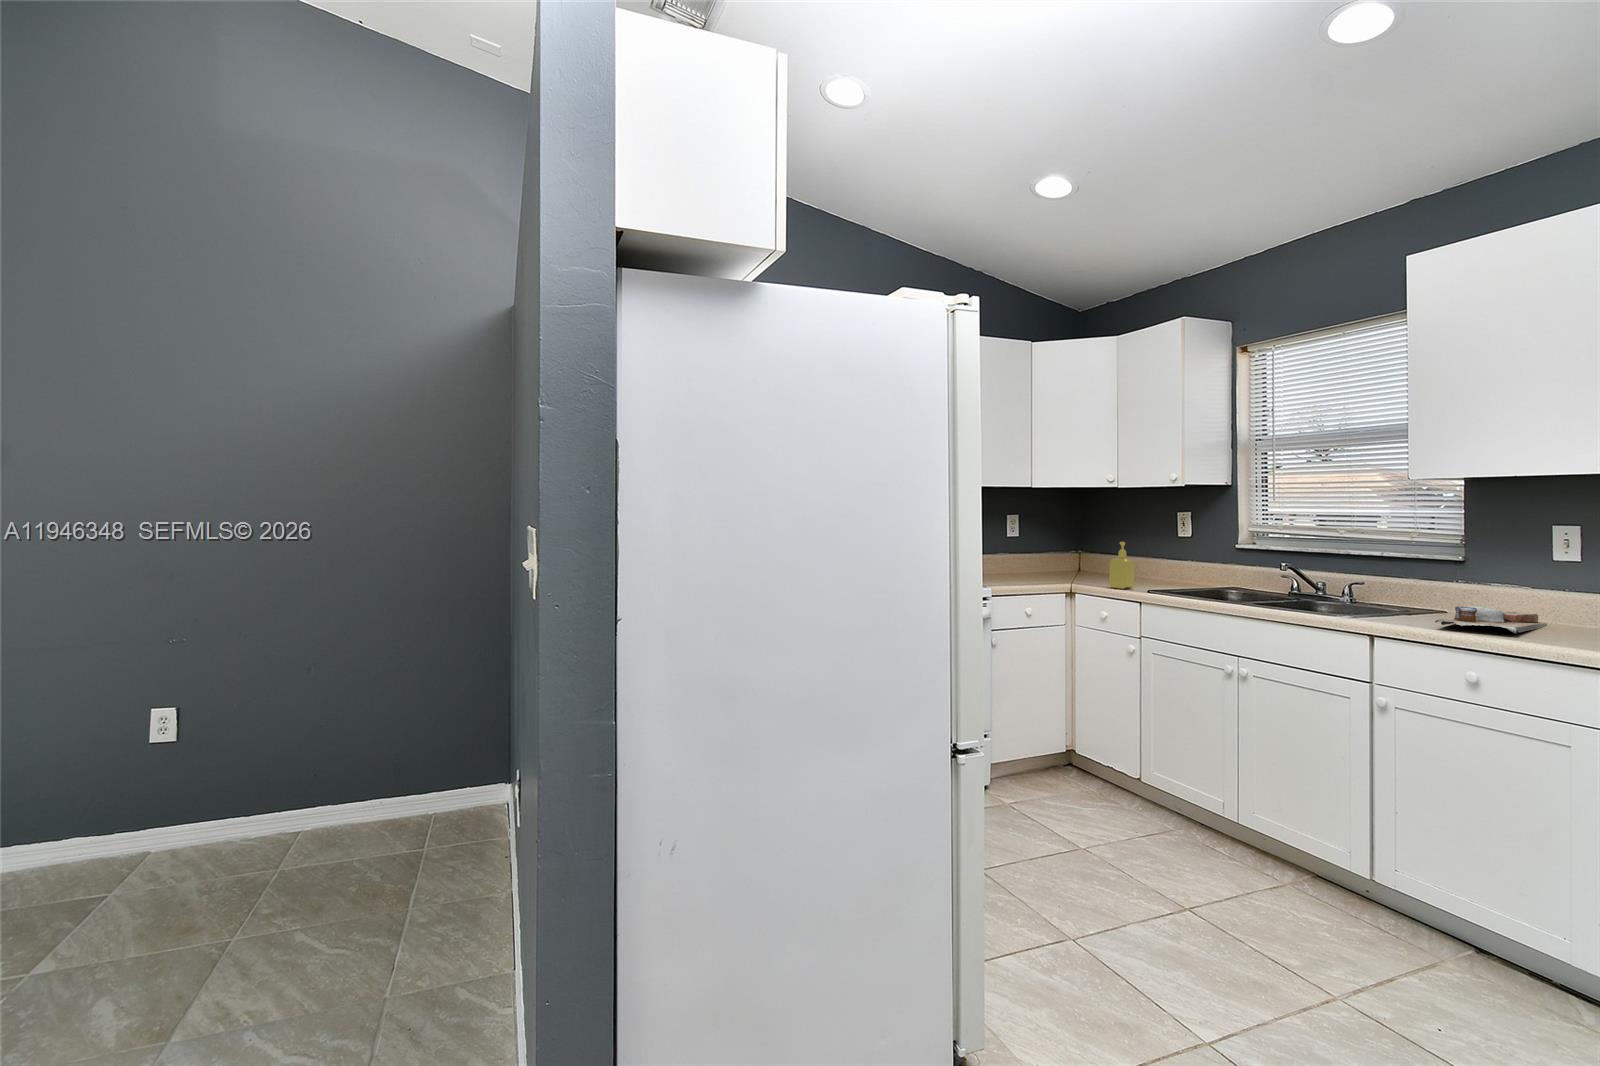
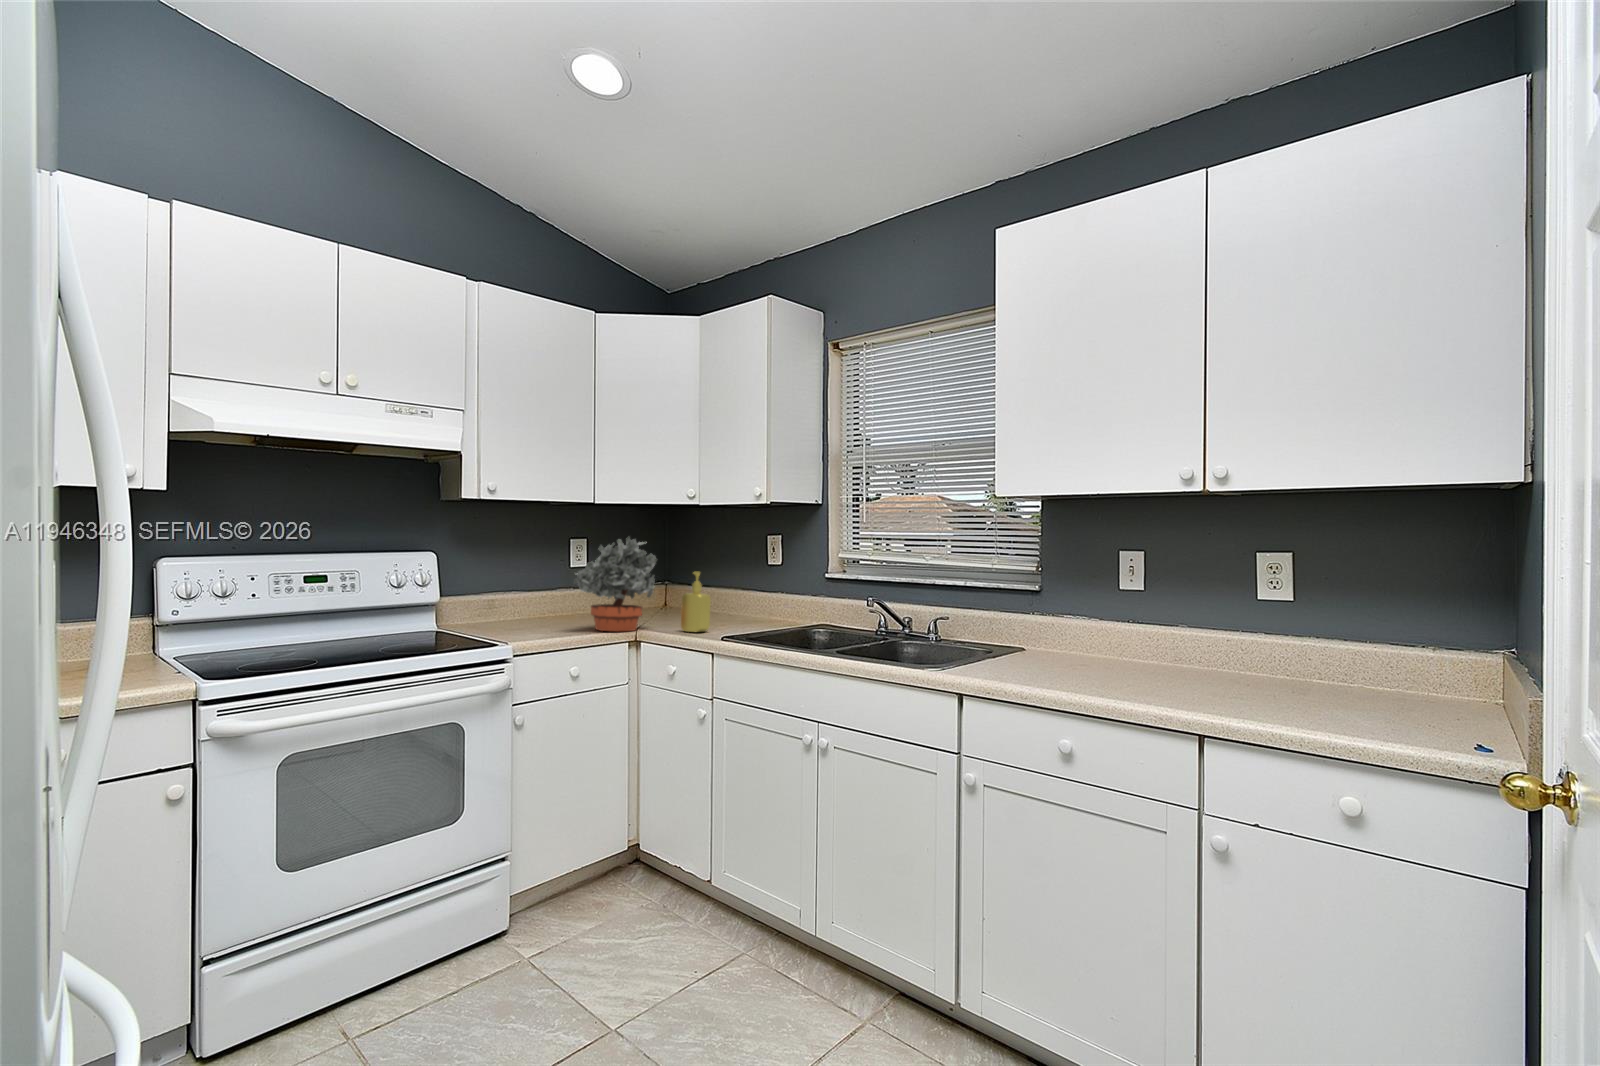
potted plant: none [1026,515,1088,587] -> present [574,537,657,631]
cutting board: present [1435,605,1547,633] -> none [1029,651,1126,689]

